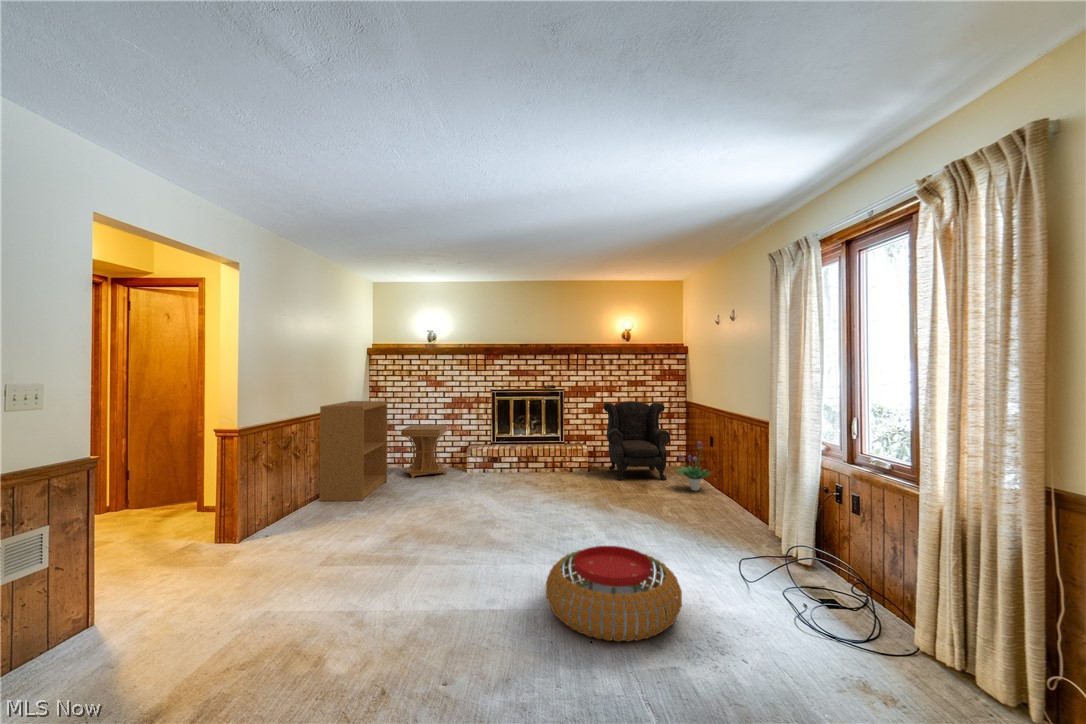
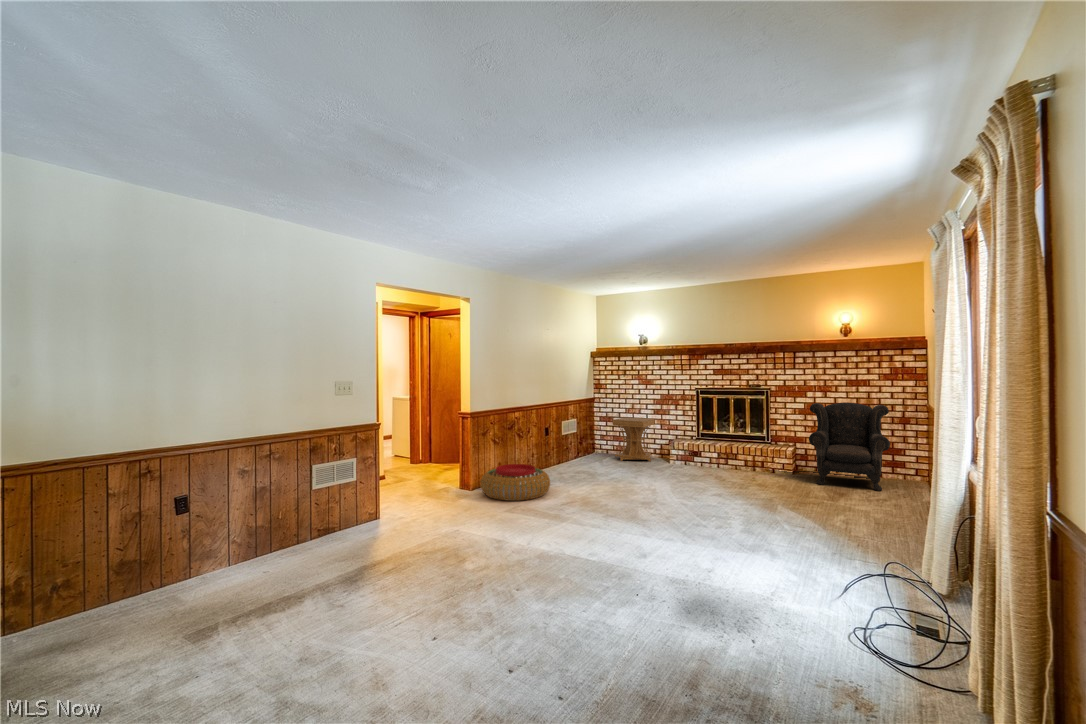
bookshelf: present [319,401,387,501] -> none [545,395,600,470]
potted plant: present [676,442,711,490] -> none [882,448,933,504]
pouf: present [546,546,682,642] -> present [480,464,550,501]

